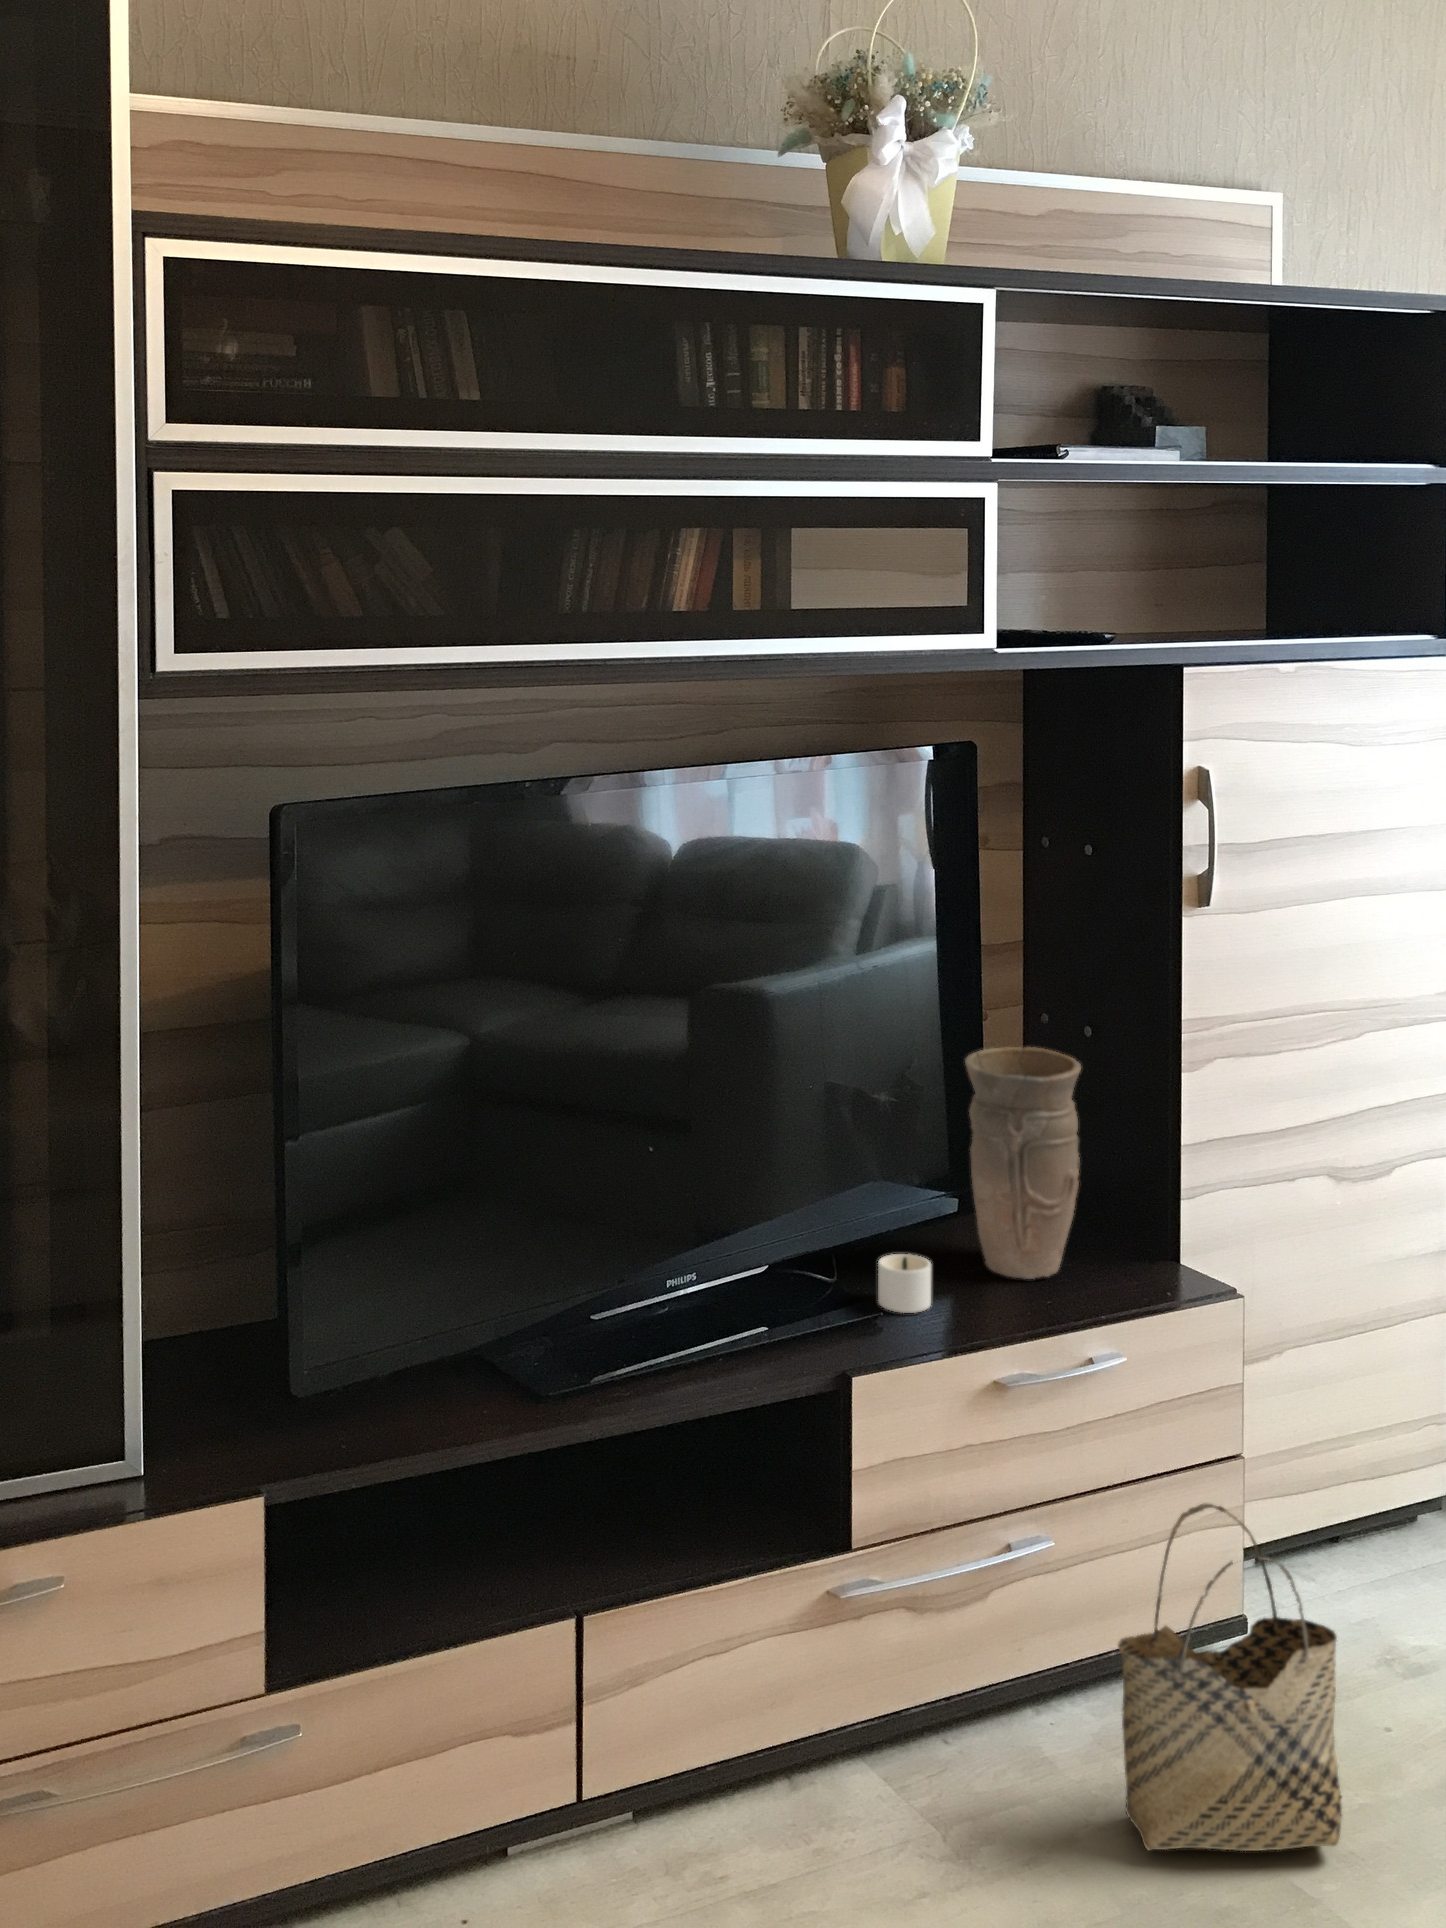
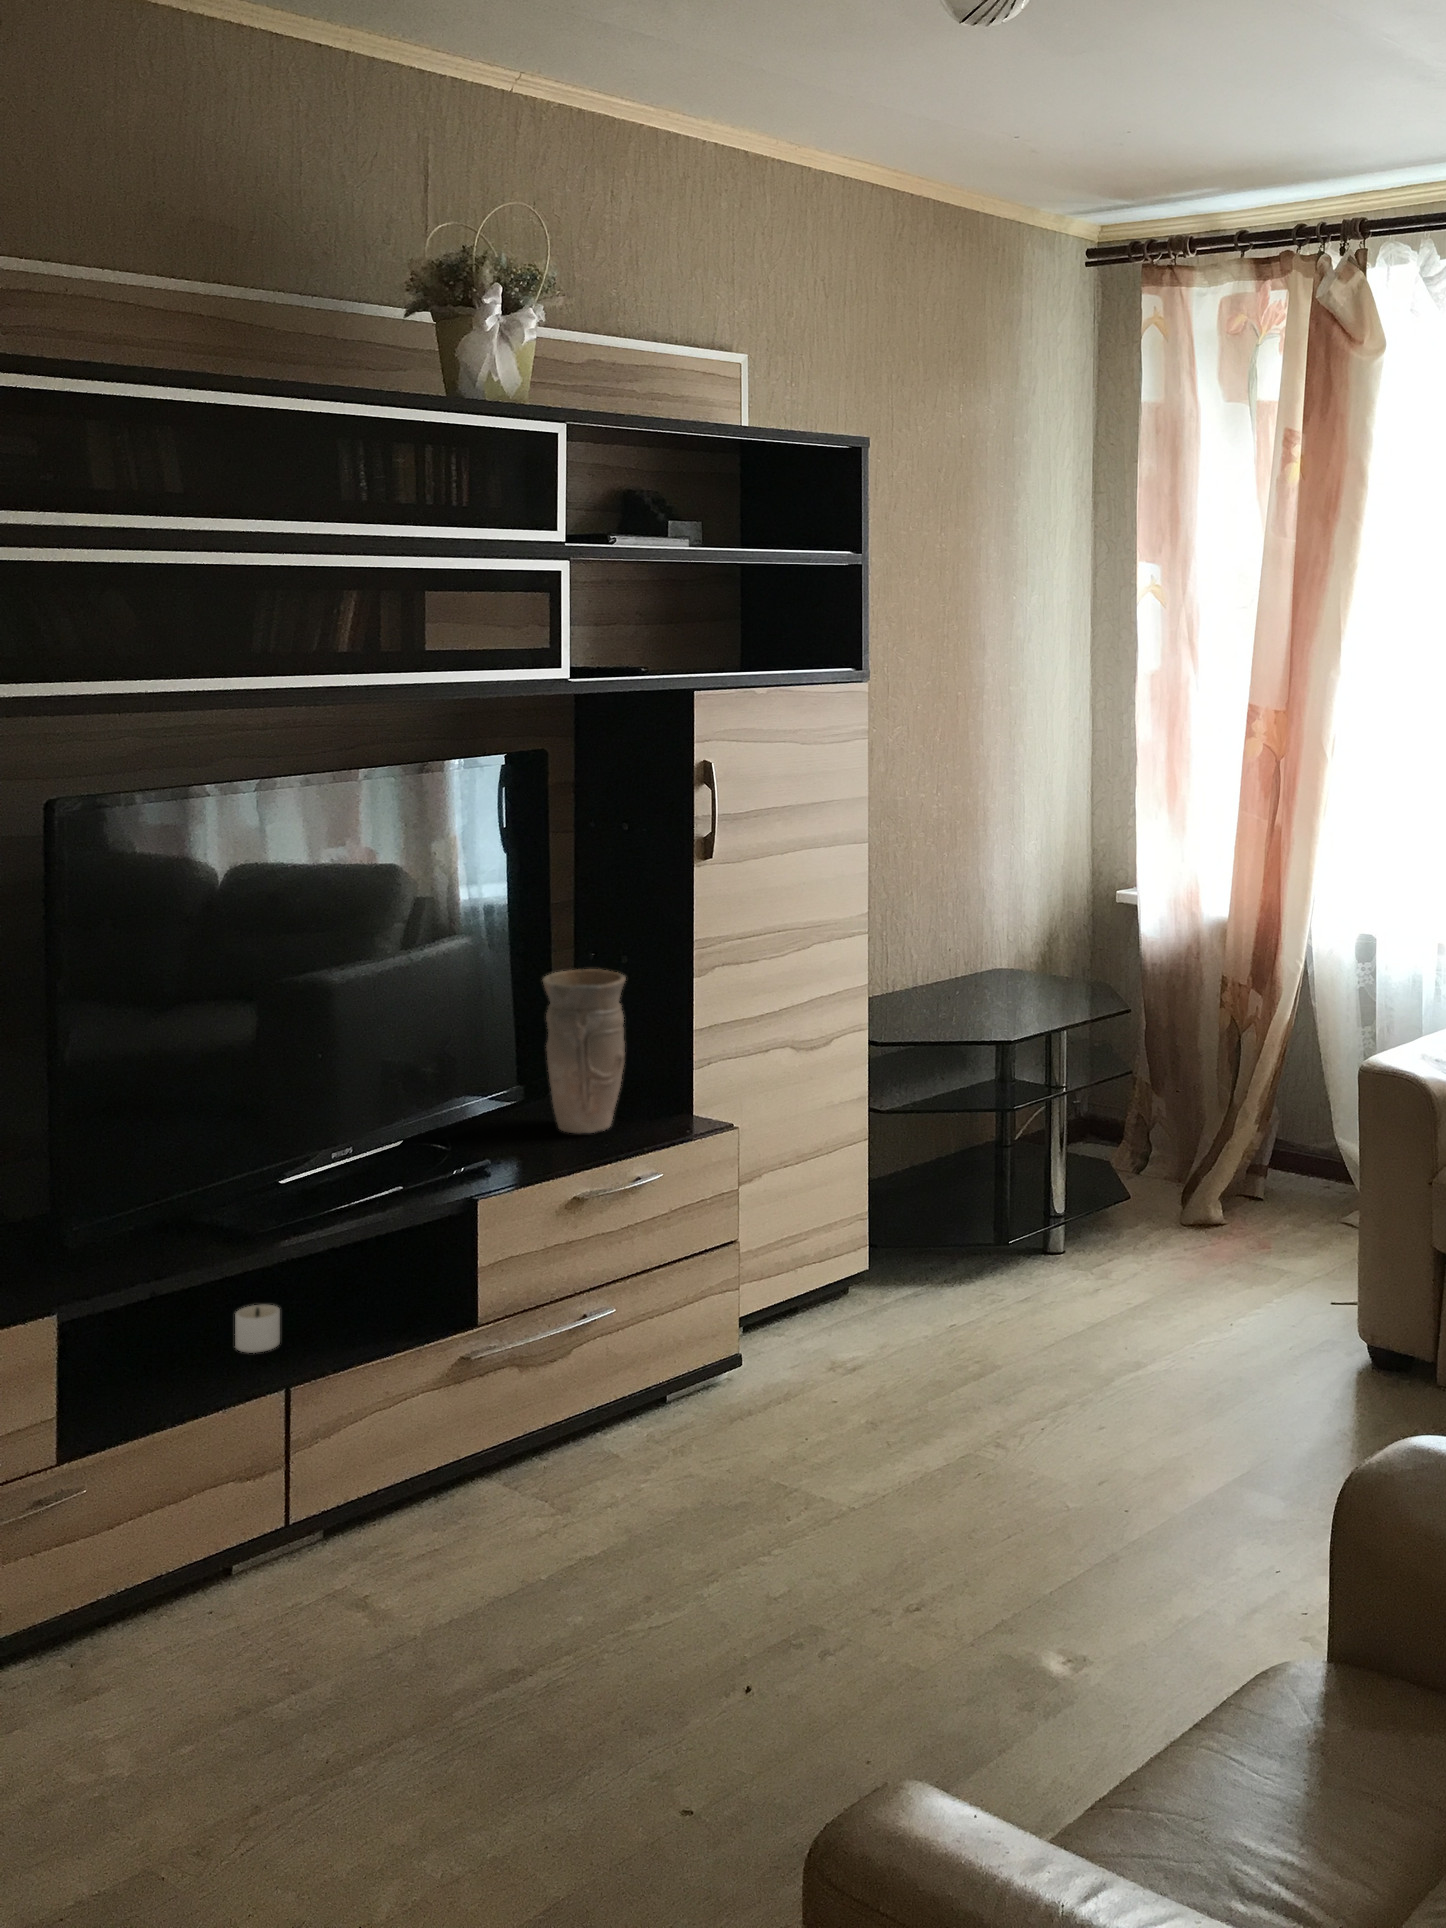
candle: present [878,1254,931,1313] -> present [235,1305,280,1353]
woven basket: present [1118,1504,1342,1851] -> none [666,1256,809,1487]

